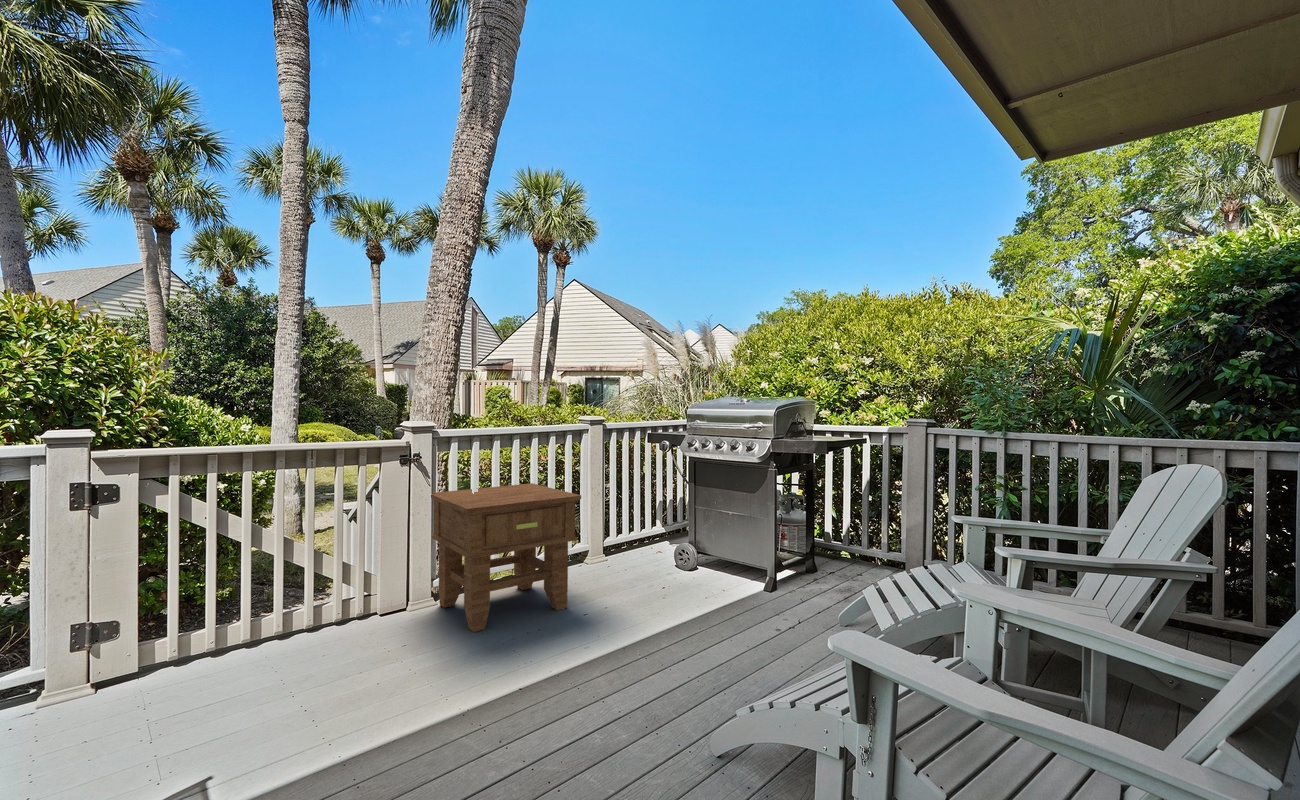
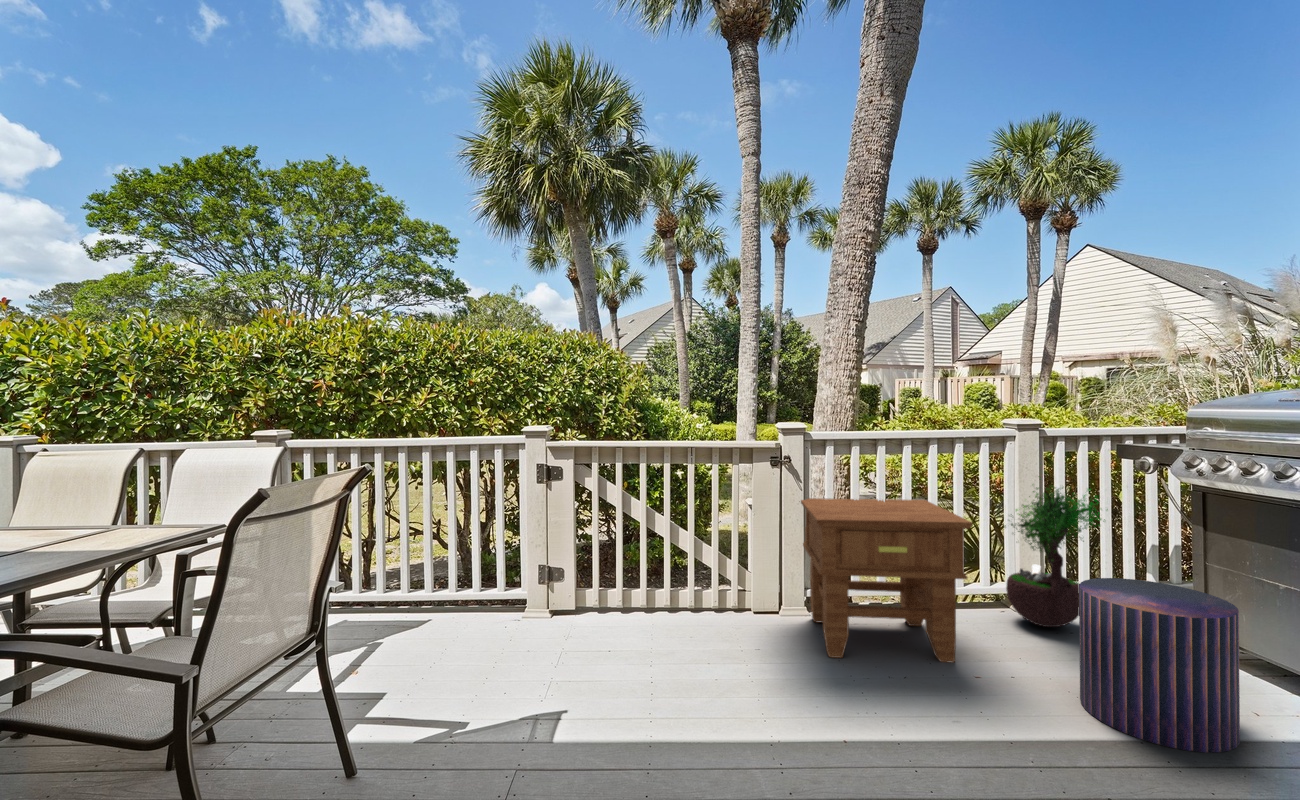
potted tree: none [584,457,647,568] -> present [1004,485,1108,627]
pouf: none [647,520,725,620] -> present [1079,578,1240,753]

